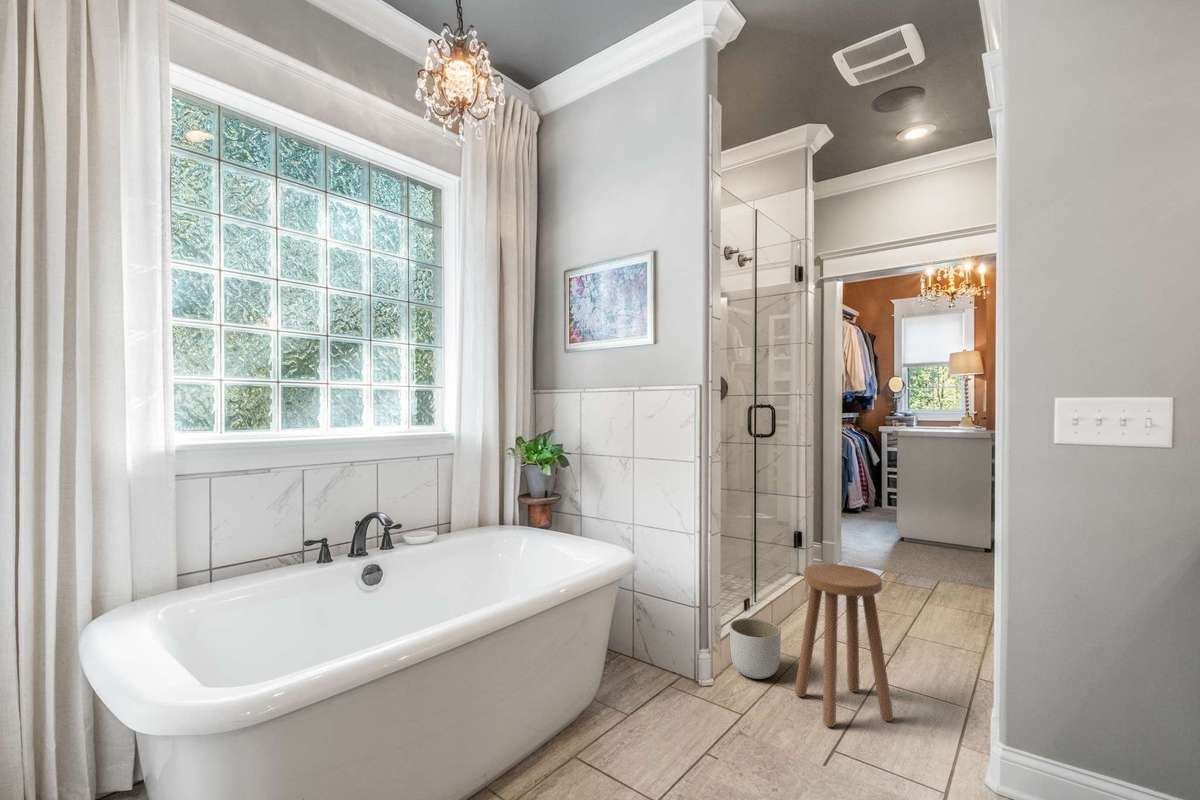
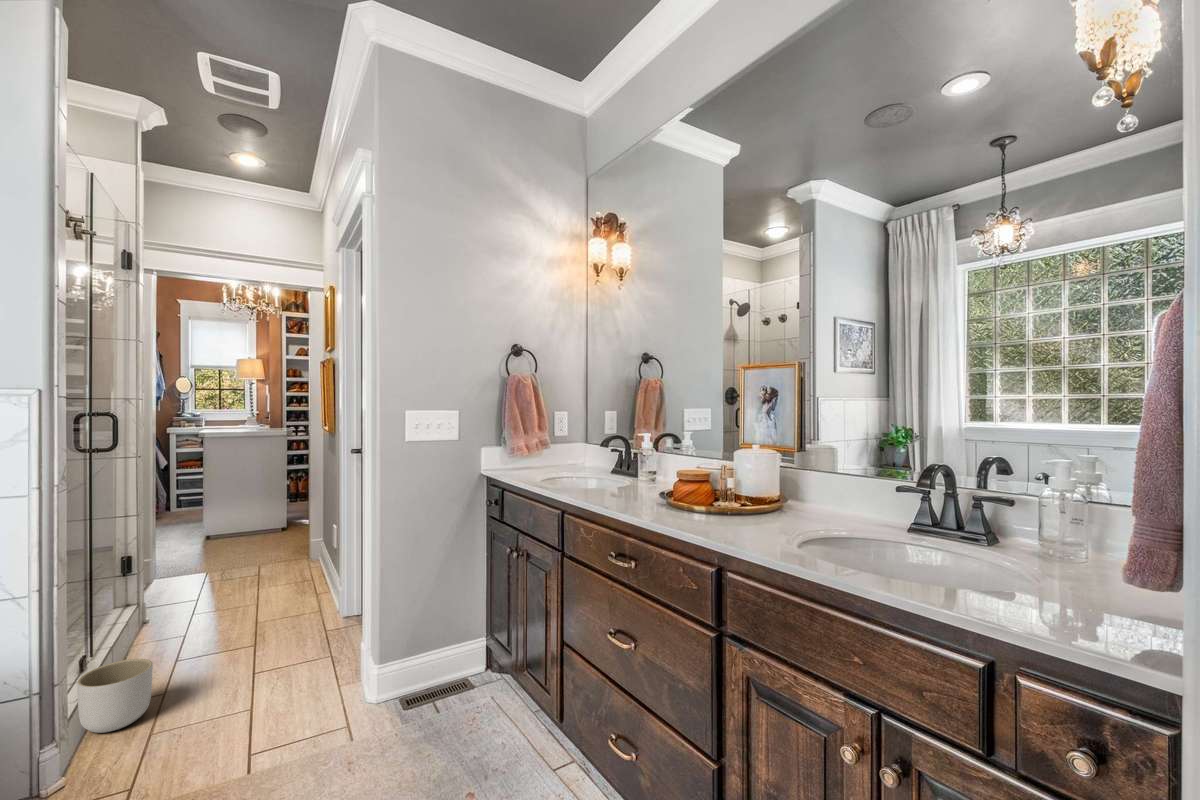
stool: present [795,564,893,727] -> none [179,566,283,723]

